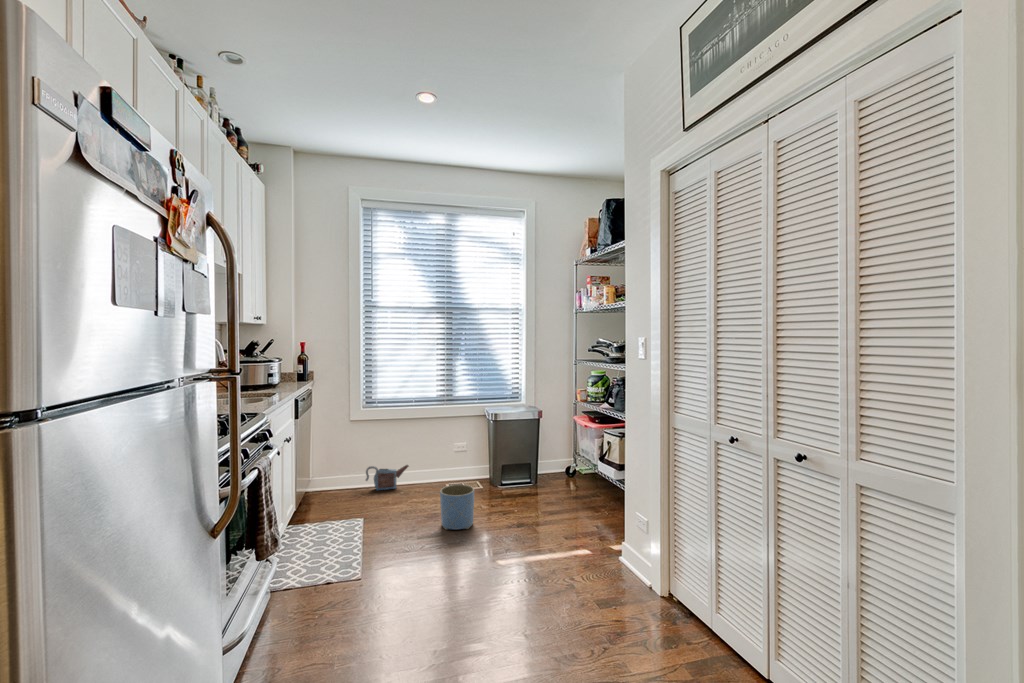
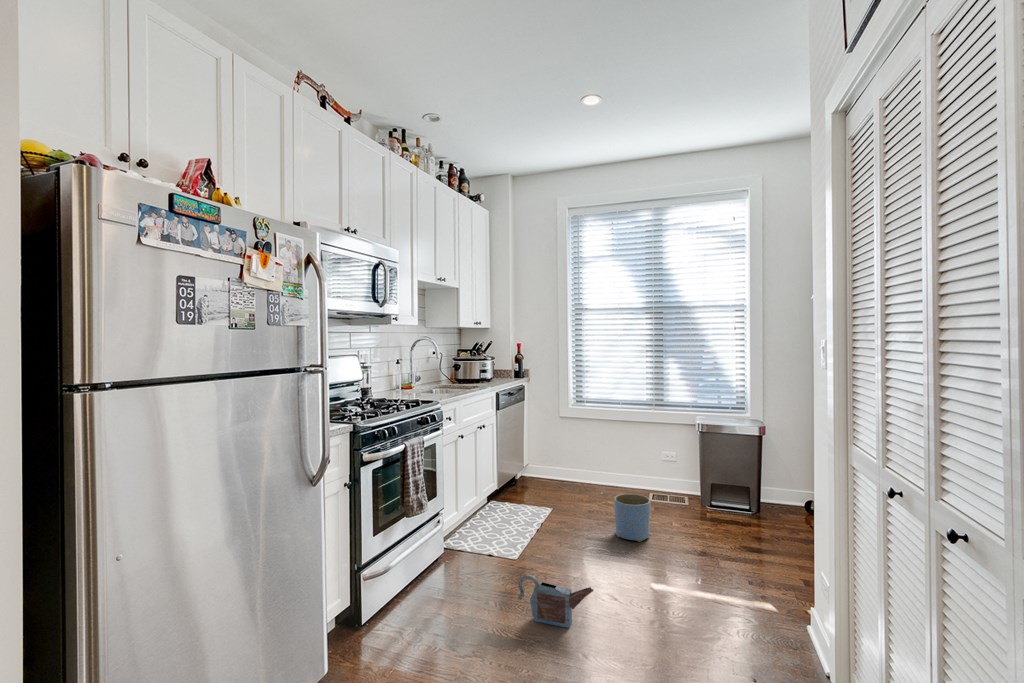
watering can: present [366,465,409,490] -> present [518,574,593,628]

